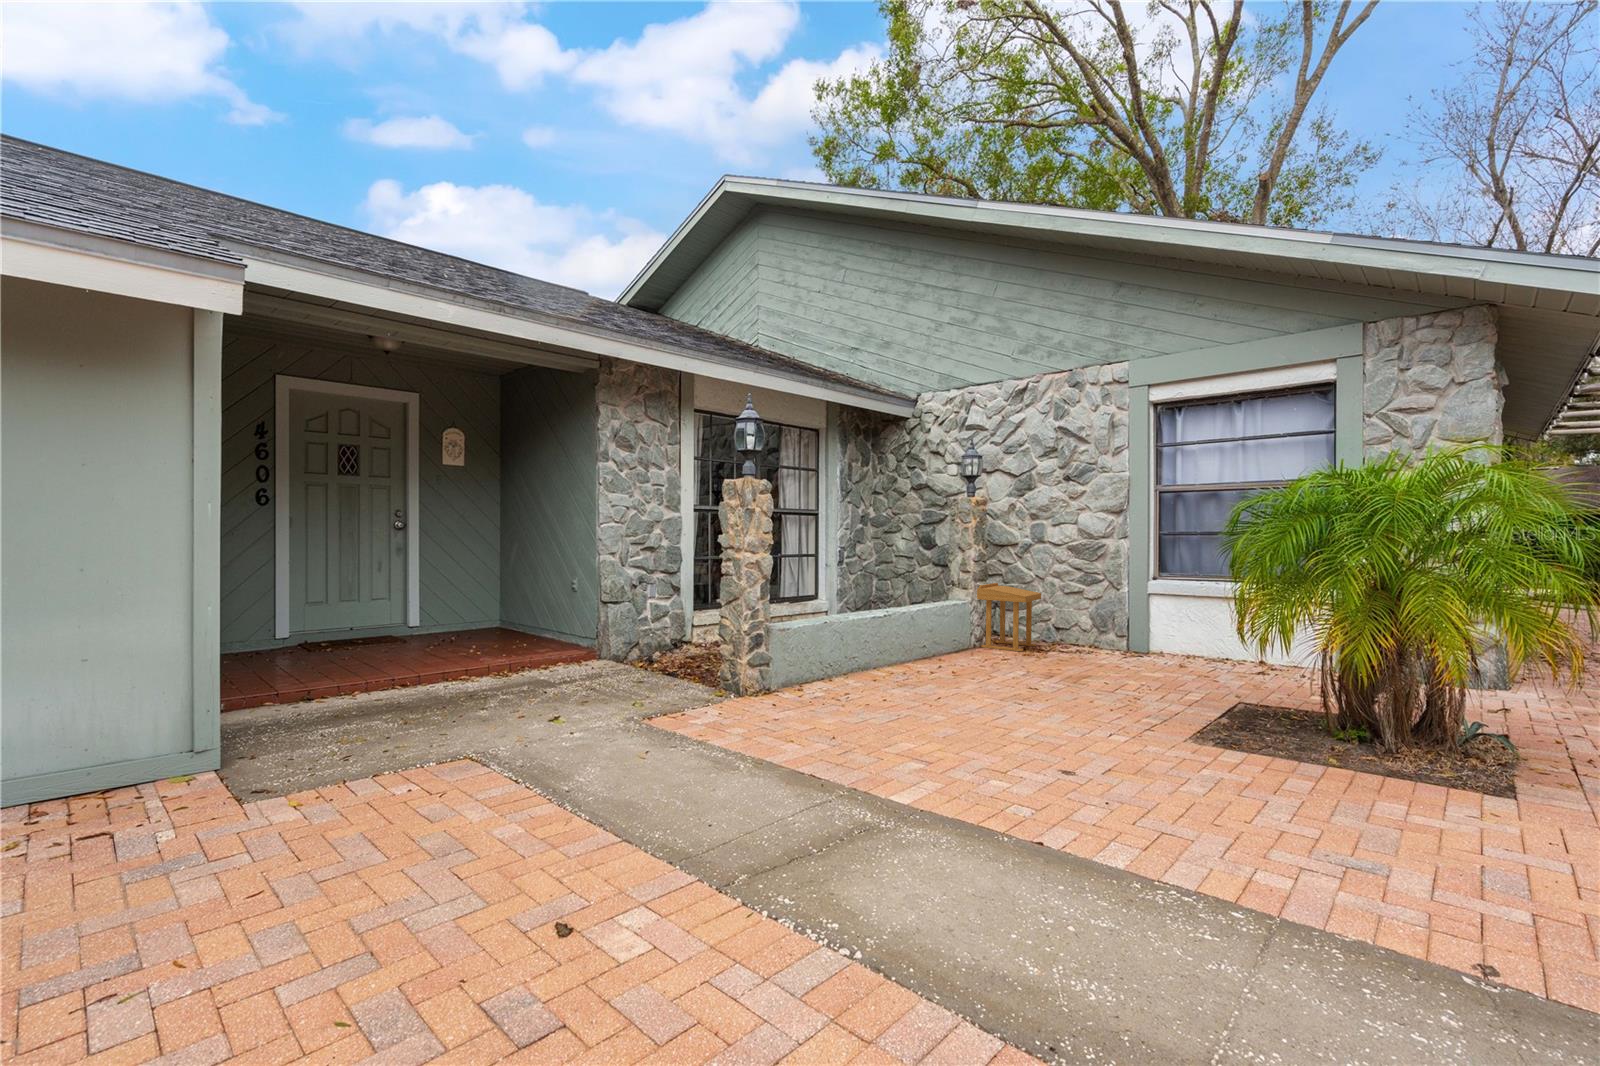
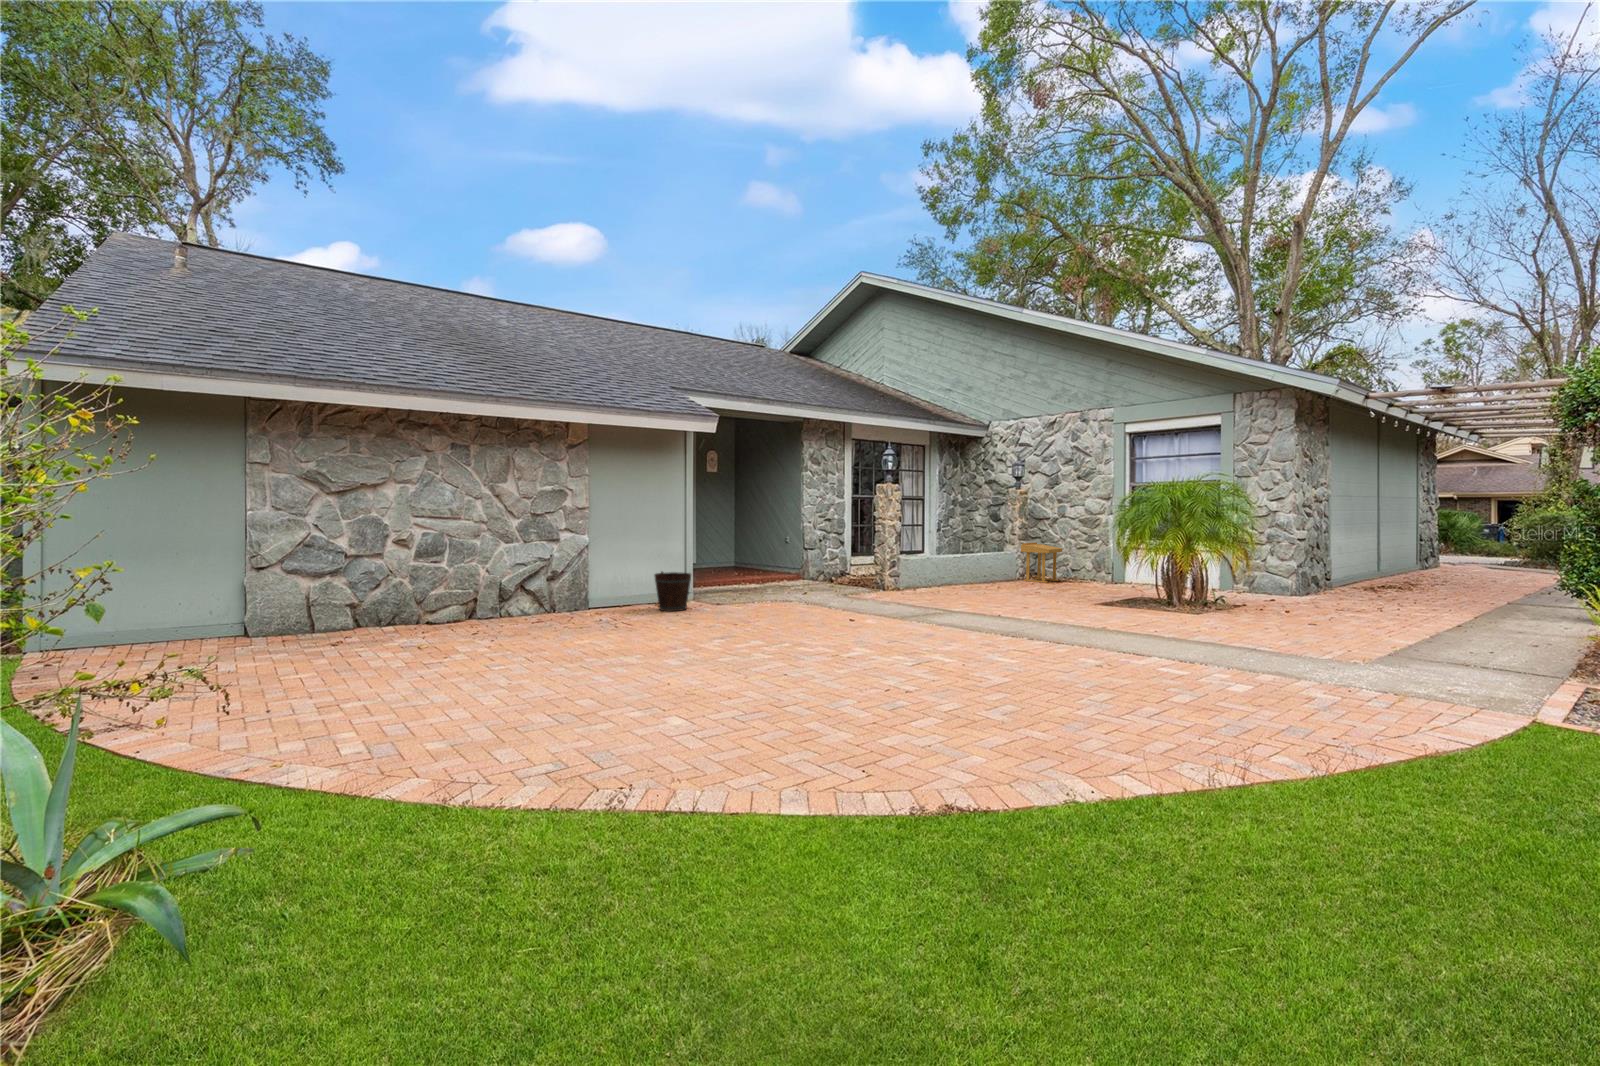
bucket: none [49,693,192,821] -> present [655,572,691,611]

